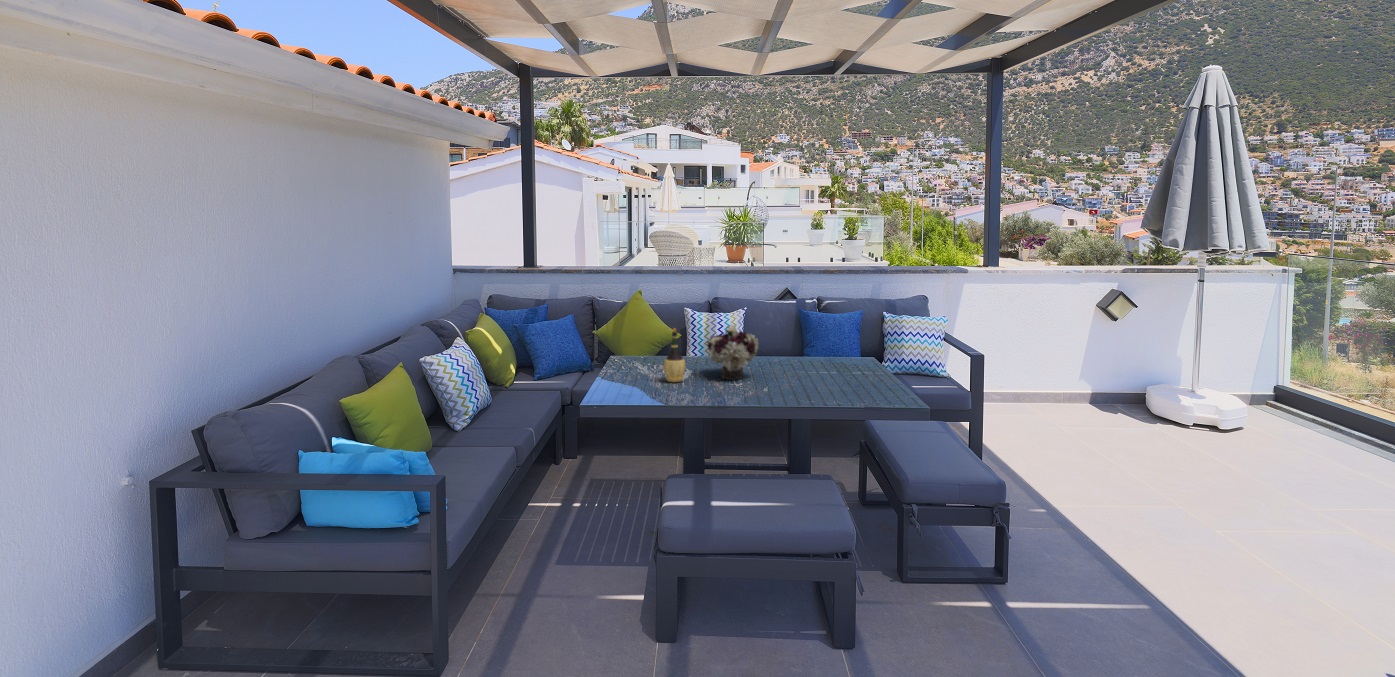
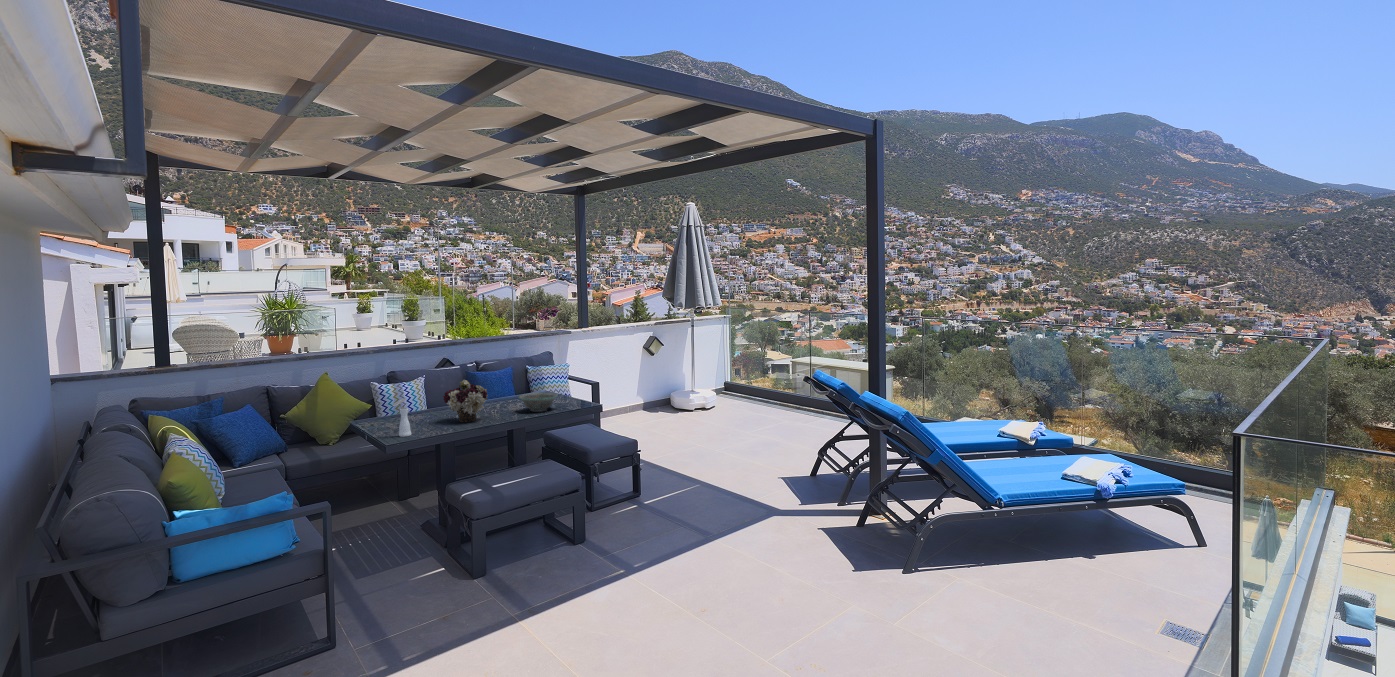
wine bottle: present [664,328,685,382] -> none [418,387,437,430]
vase: none [627,339,647,386] -> present [393,398,411,437]
decorative bowl: none [805,353,860,381] -> present [519,393,557,412]

